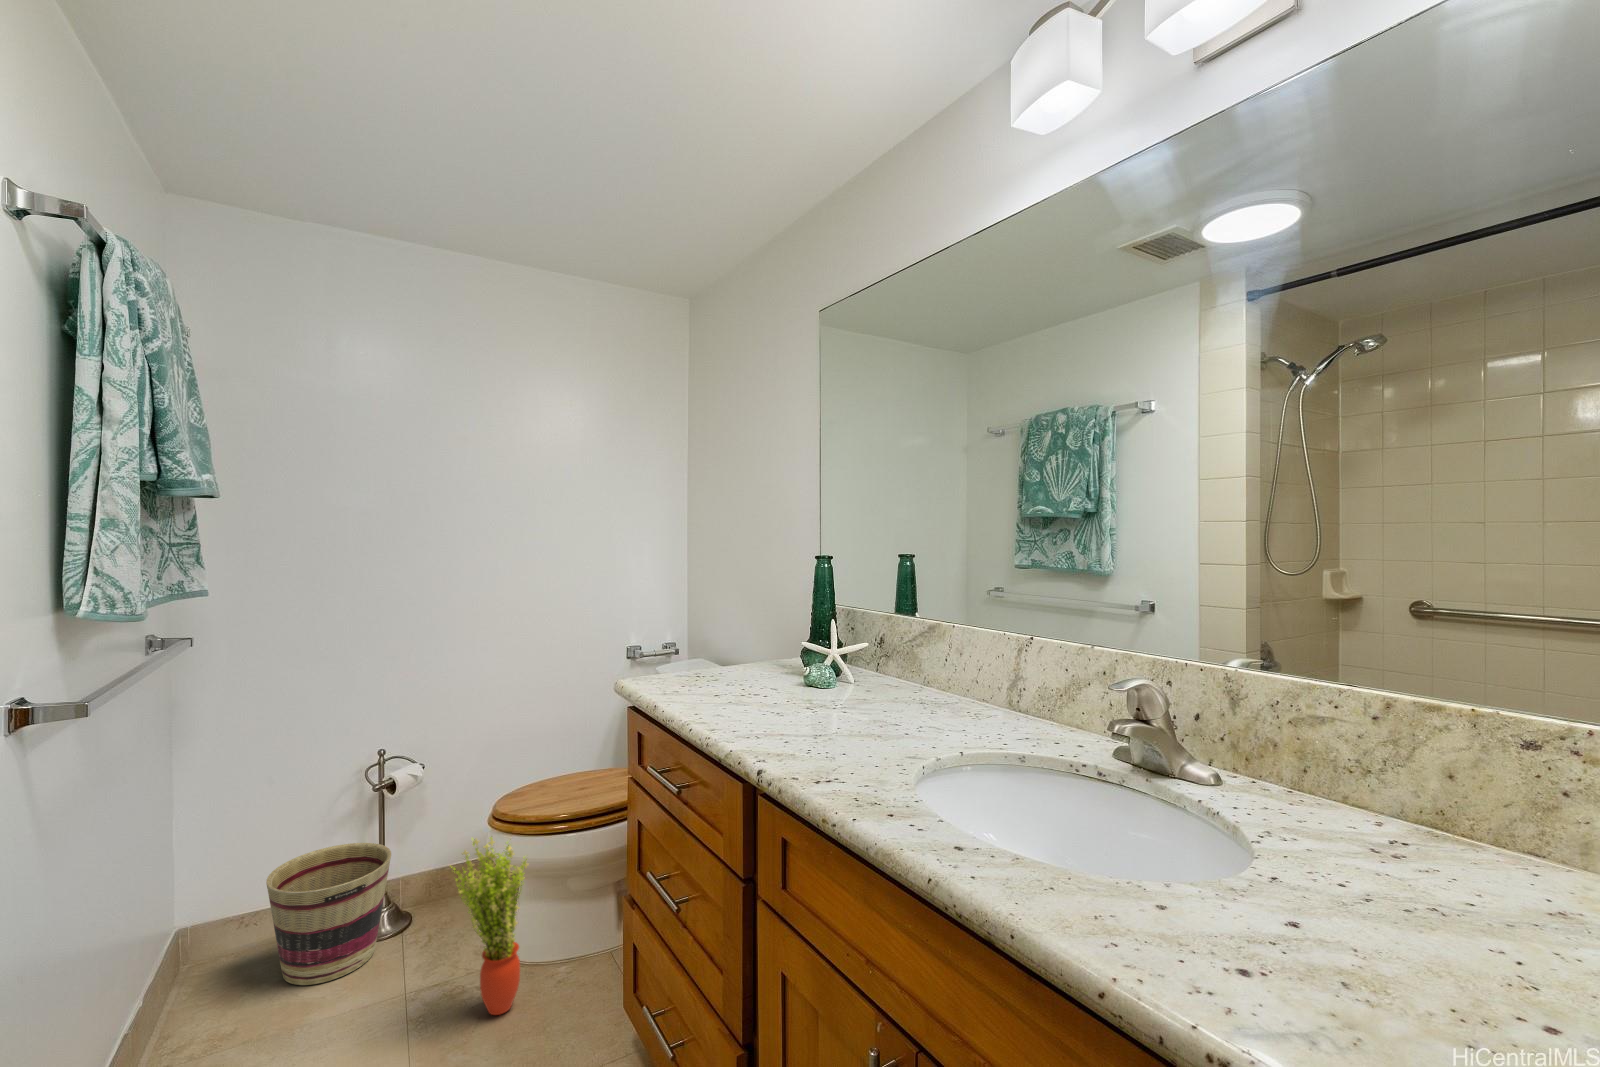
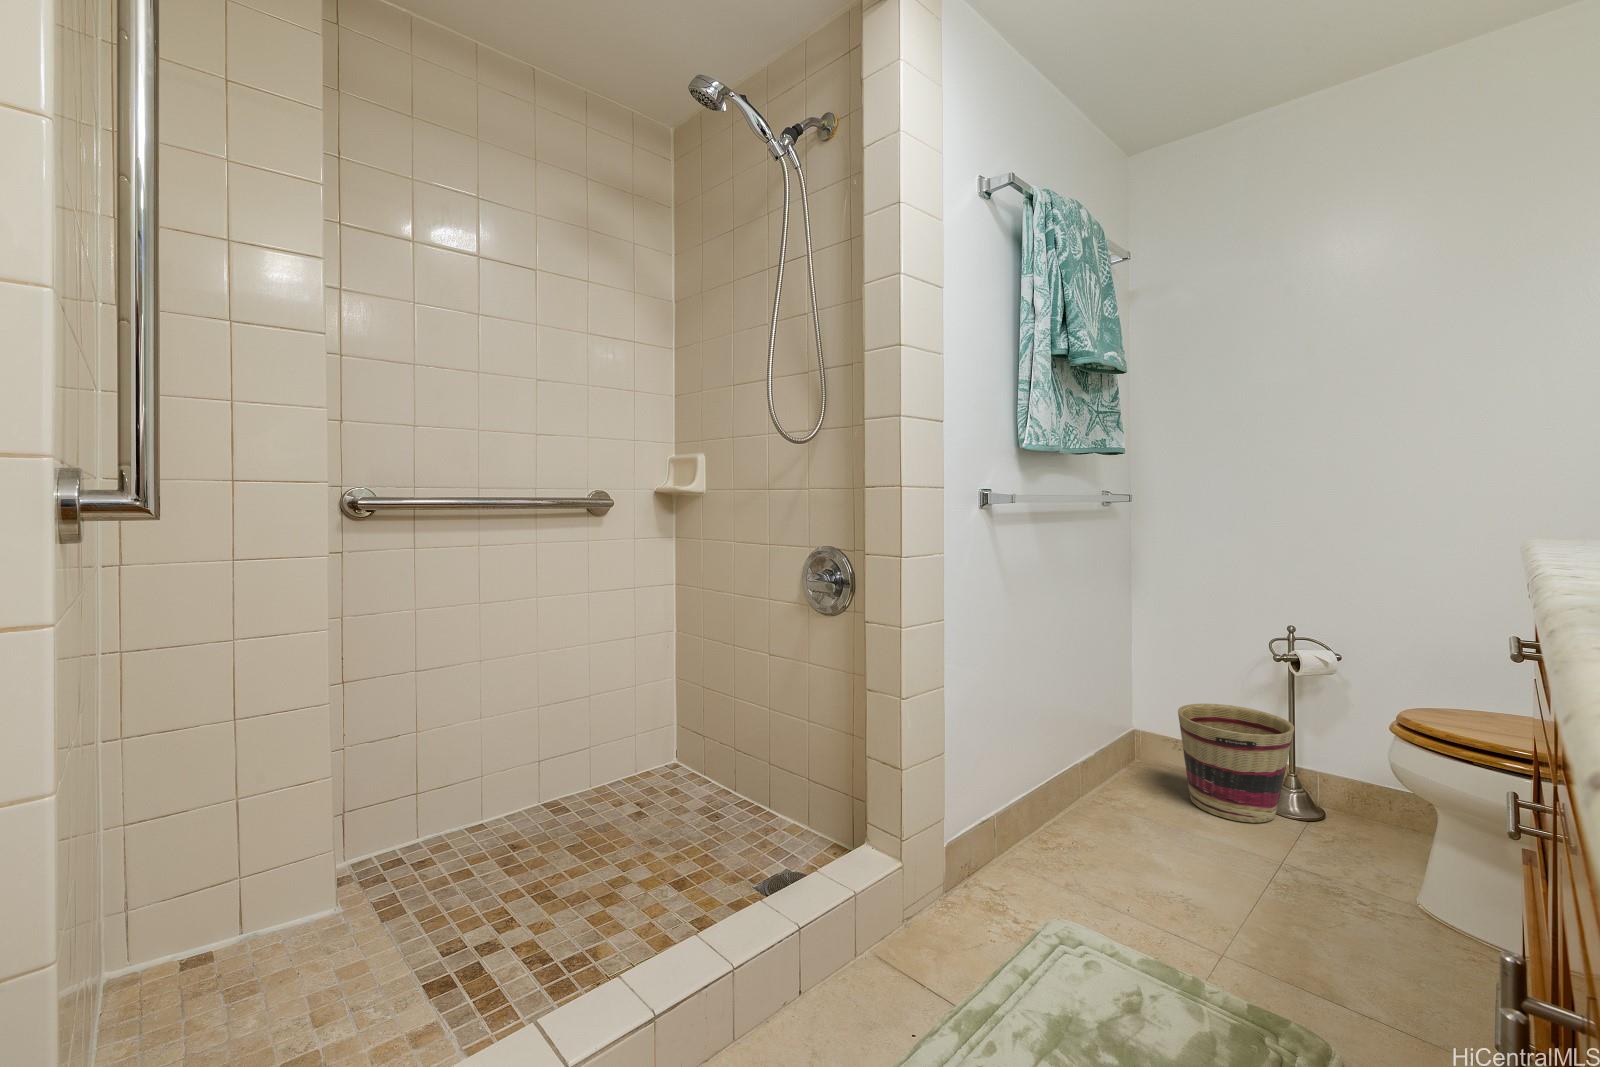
potted plant: present [451,836,528,1015] -> none [1315,721,1426,943]

